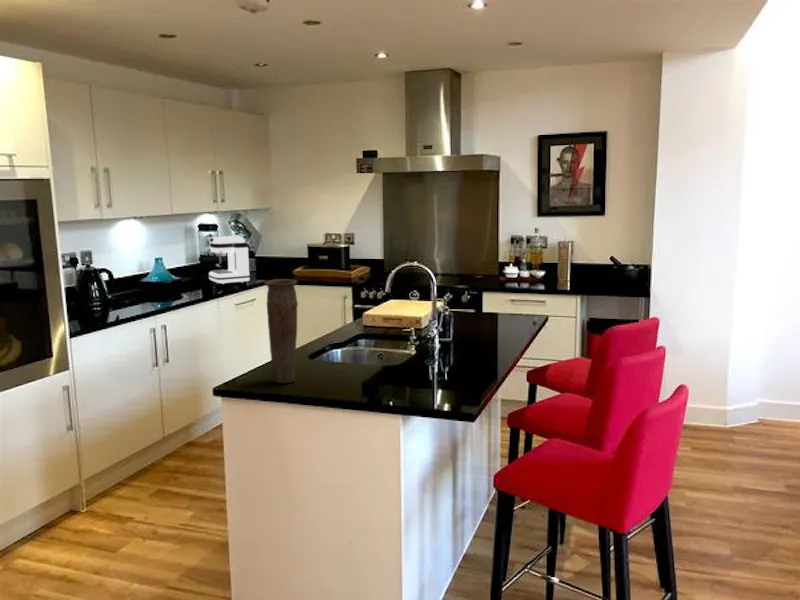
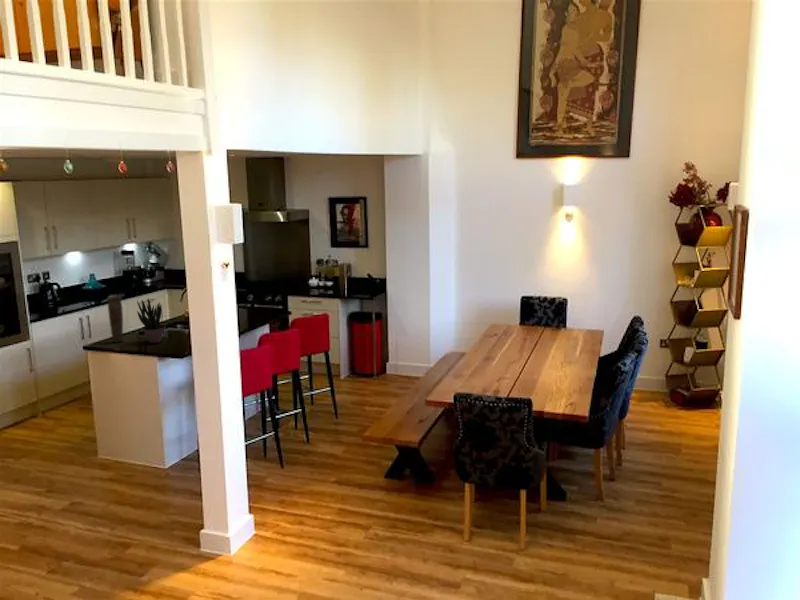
coffee maker: present [198,236,250,284] -> none [119,259,151,290]
potted plant: none [332,280,398,385] -> present [137,299,166,343]

